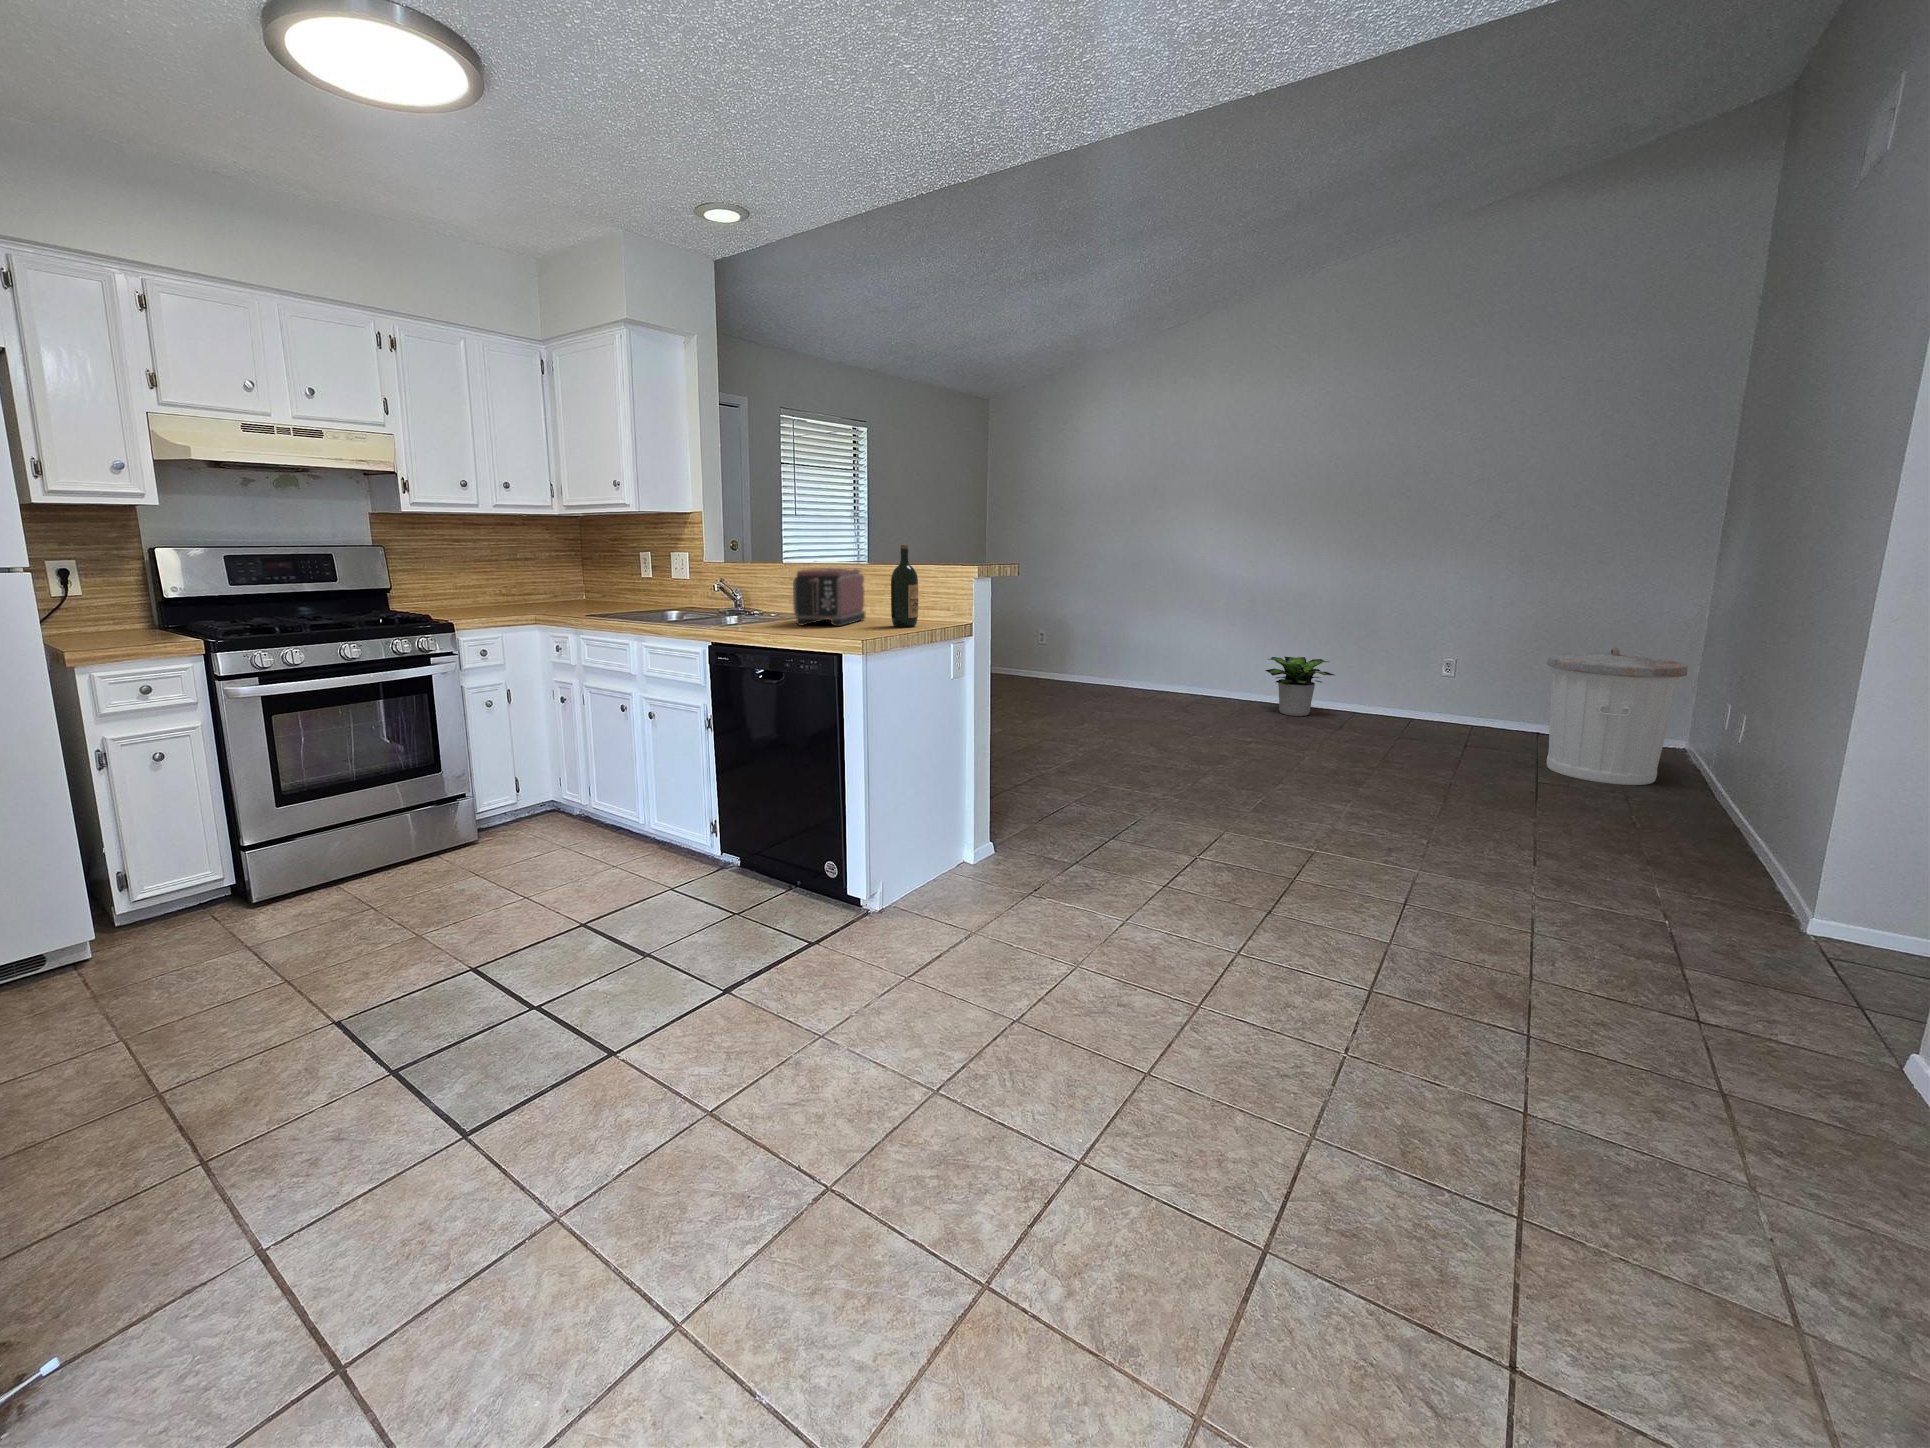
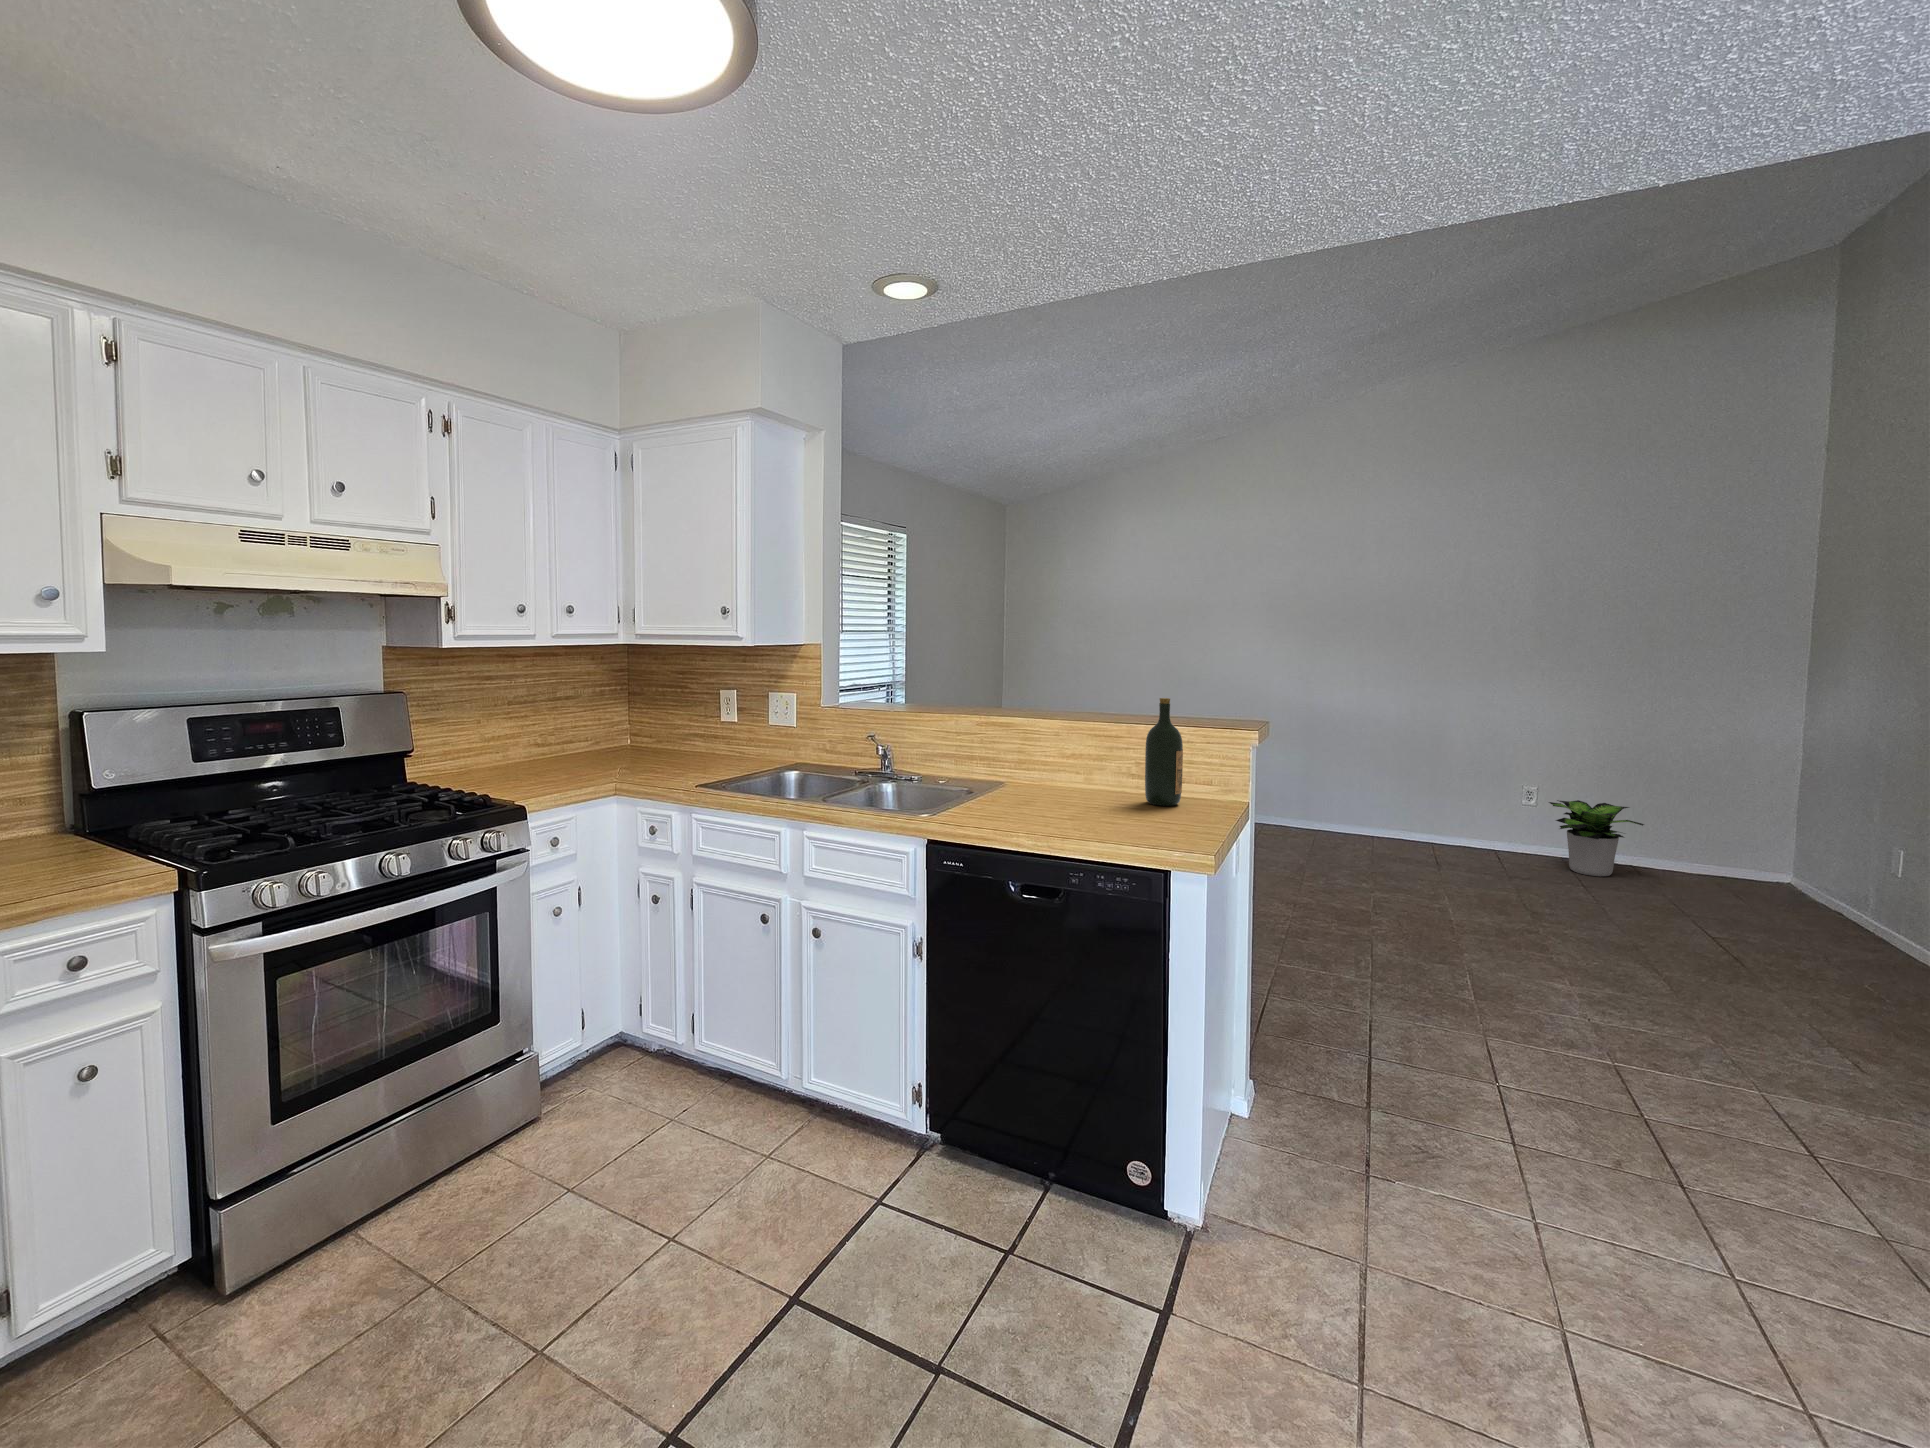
toaster: present [793,568,865,627] -> none [1015,721,1085,806]
trash can: present [1547,648,1688,785] -> none [1706,783,1874,938]
potted plant: present [1265,657,1334,716] -> present [1549,800,1644,876]

